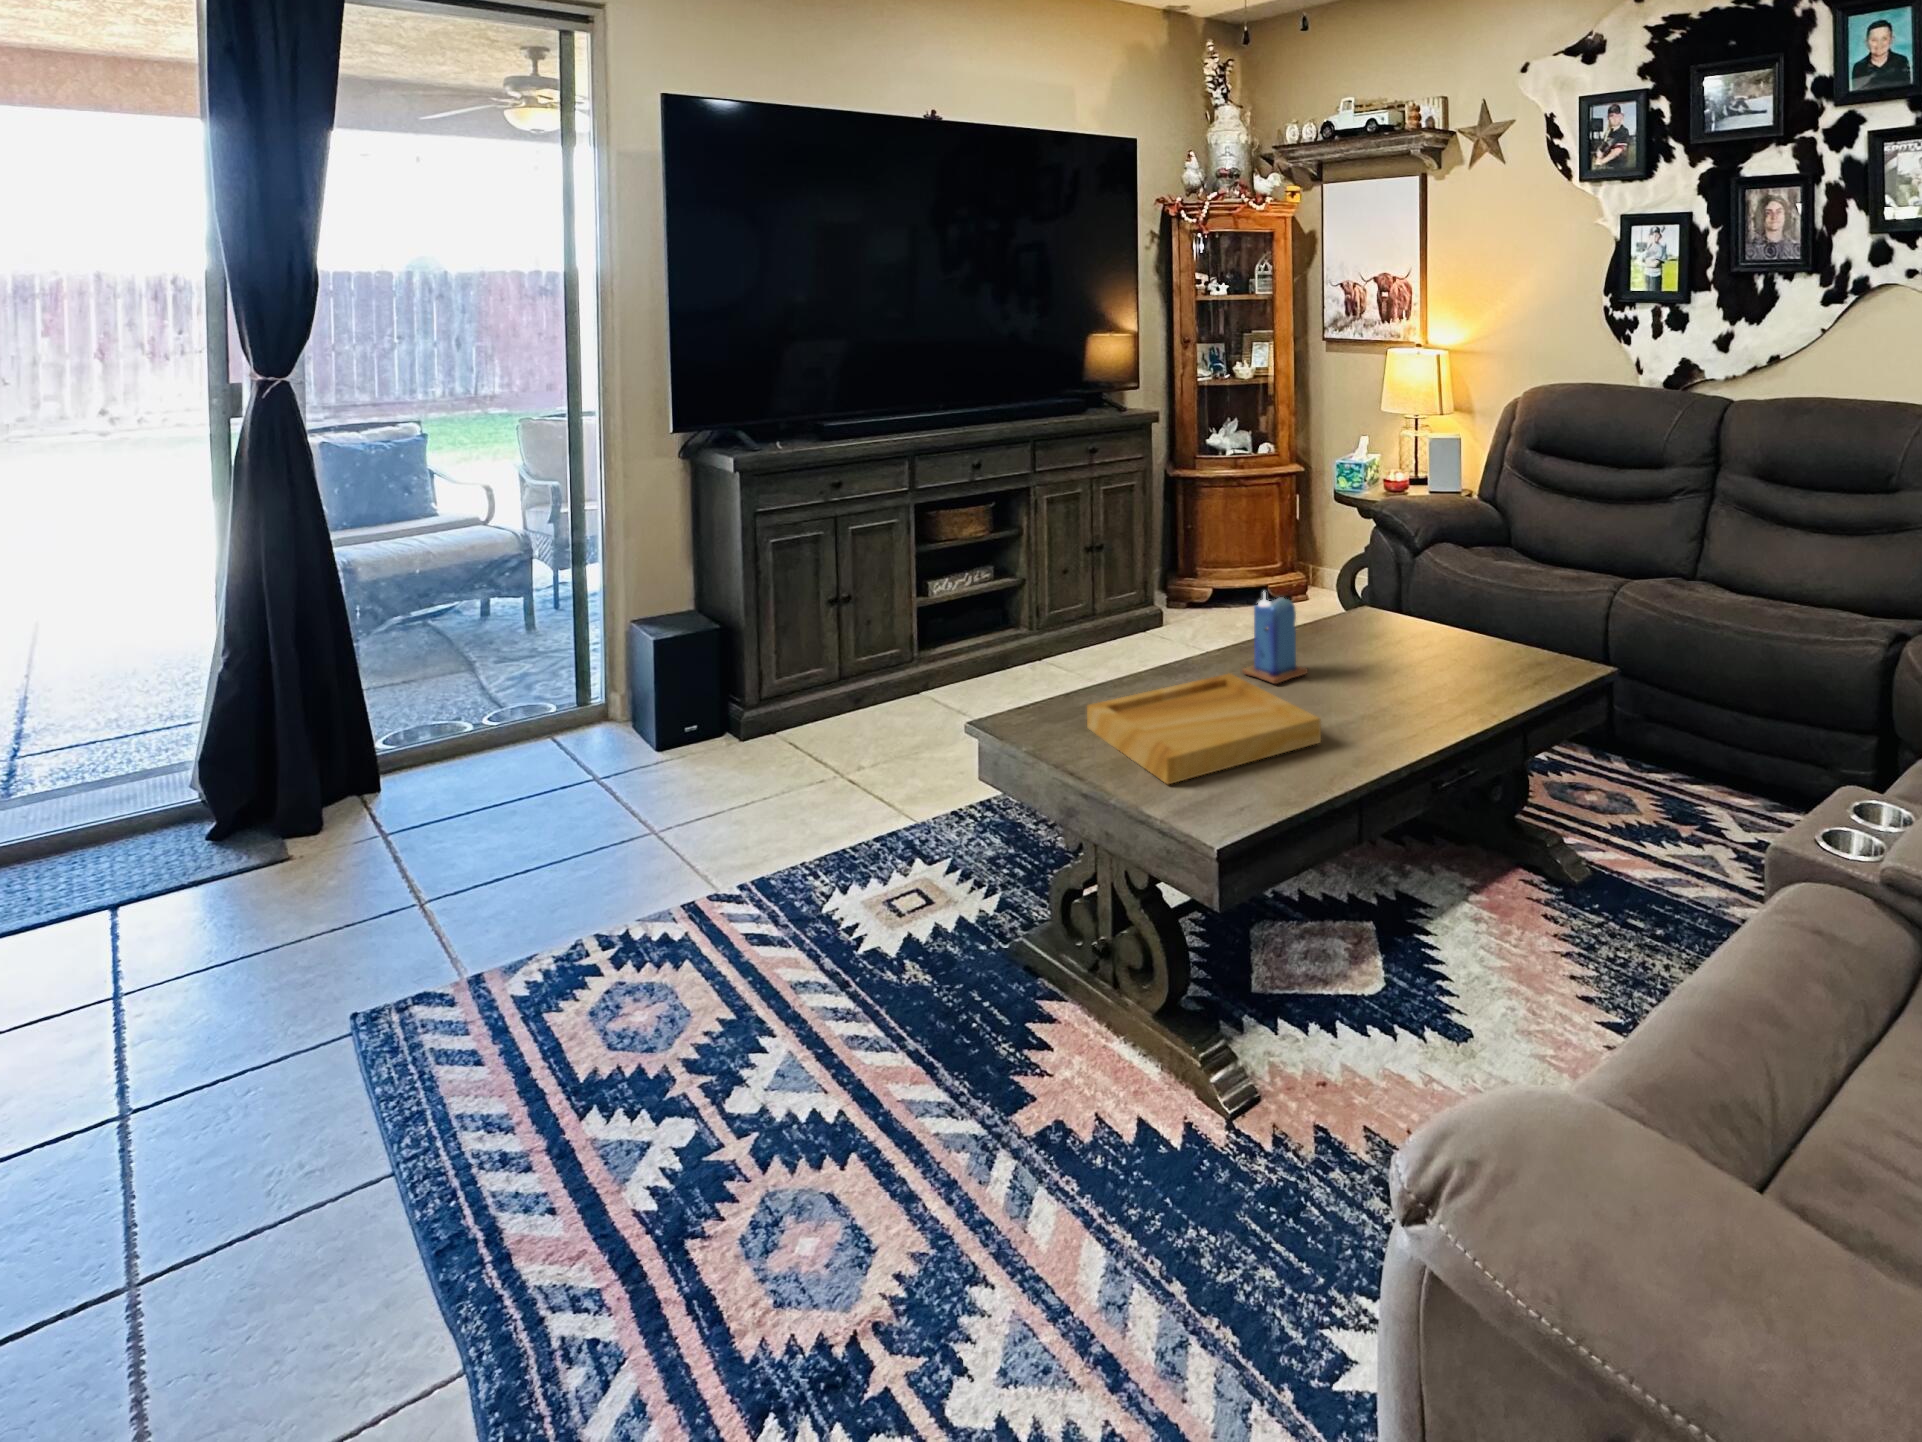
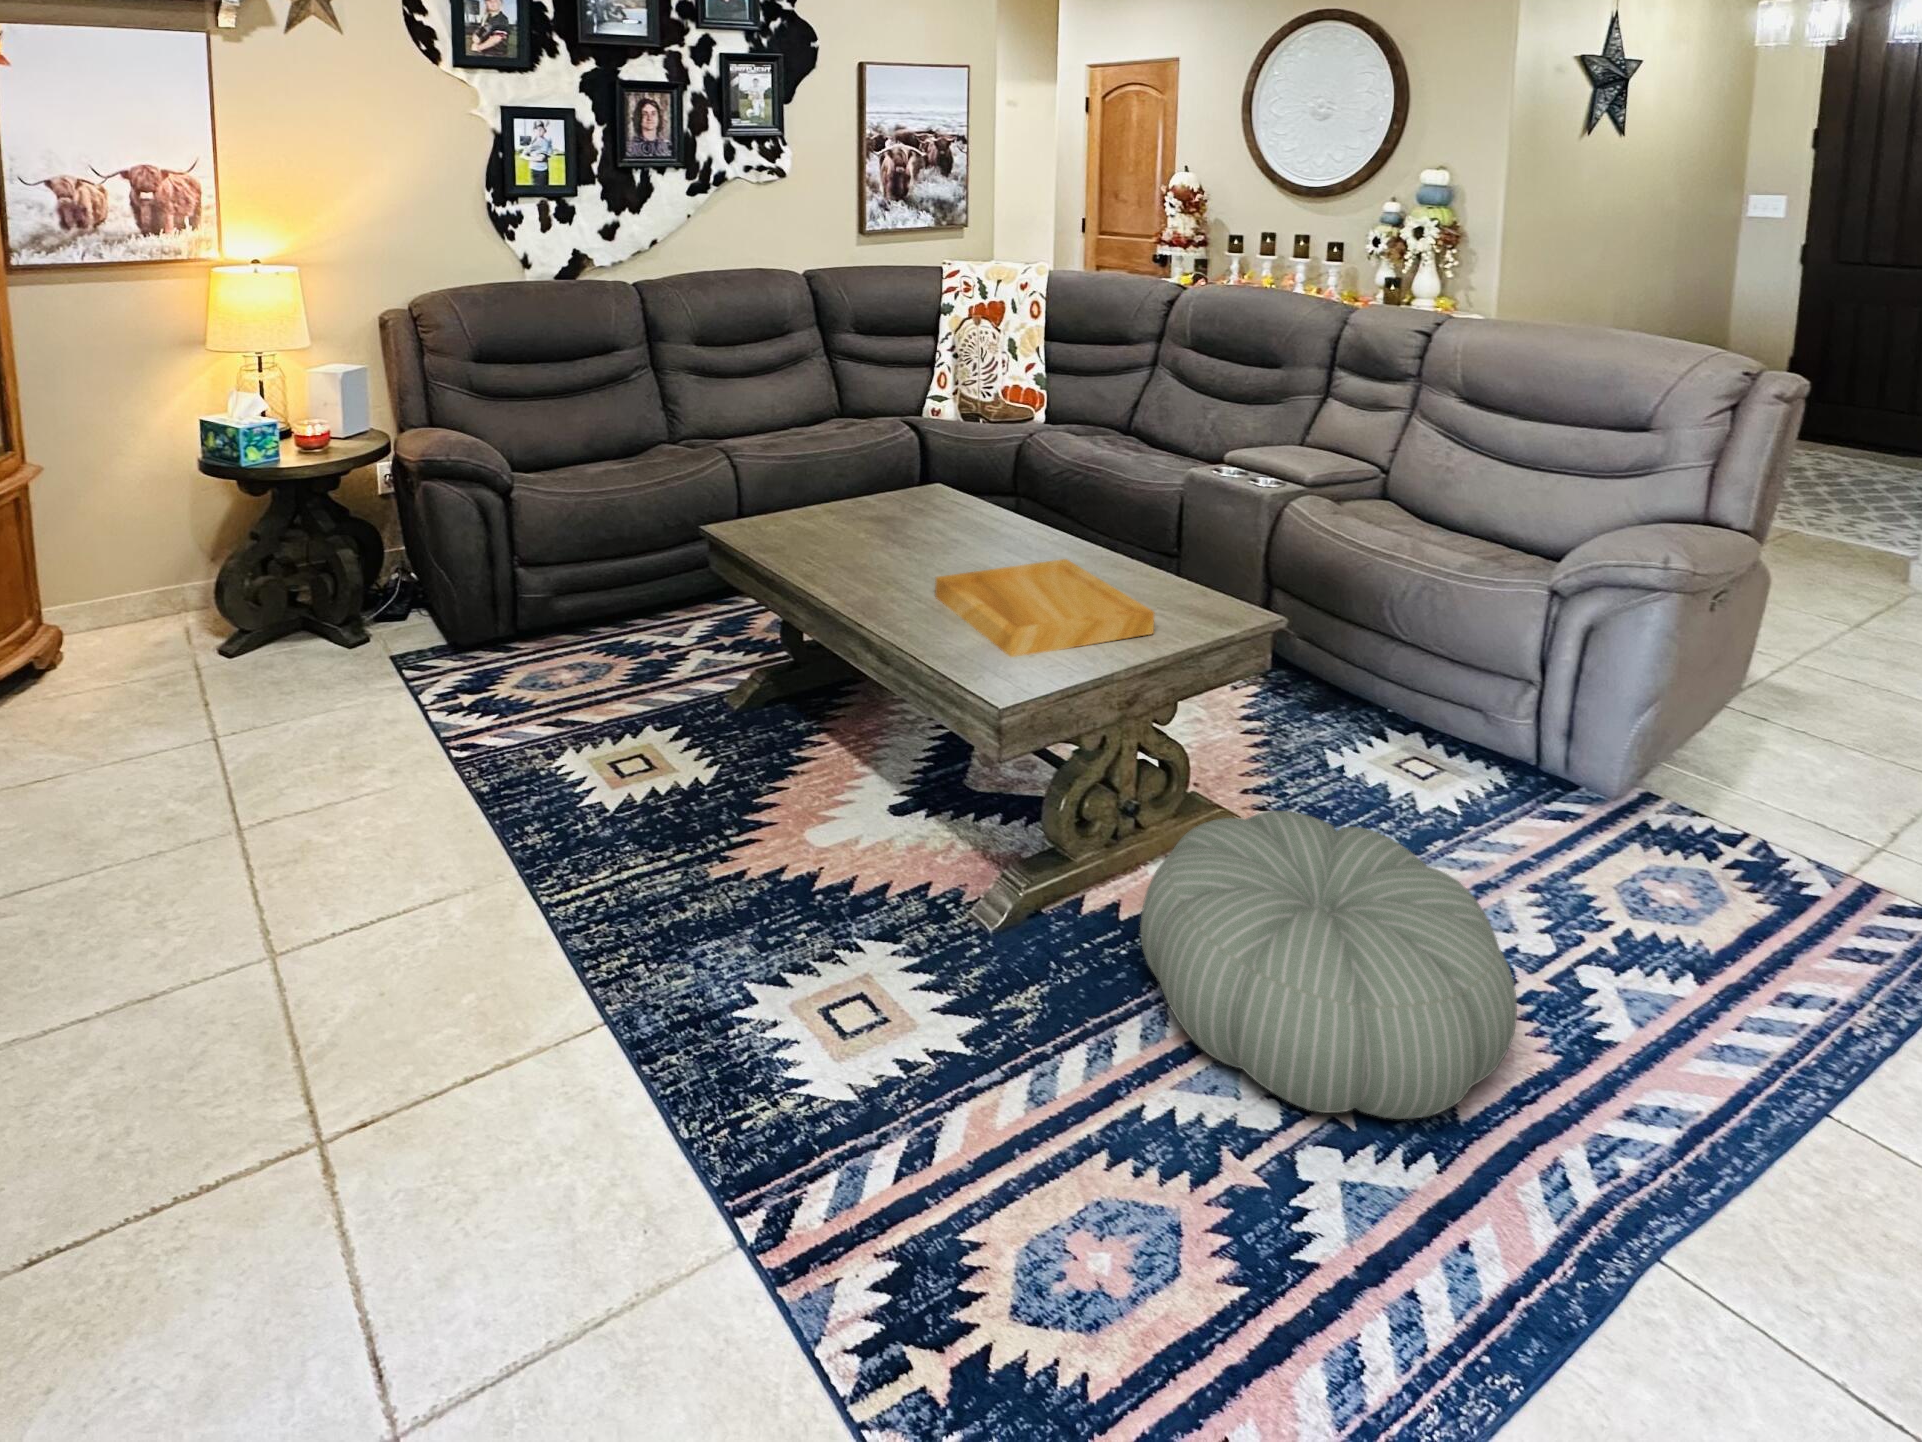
candle: present [1242,591,1308,684] -> none [858,500,920,586]
pouf: none [647,923,1045,1251] -> present [1140,811,1517,1119]

